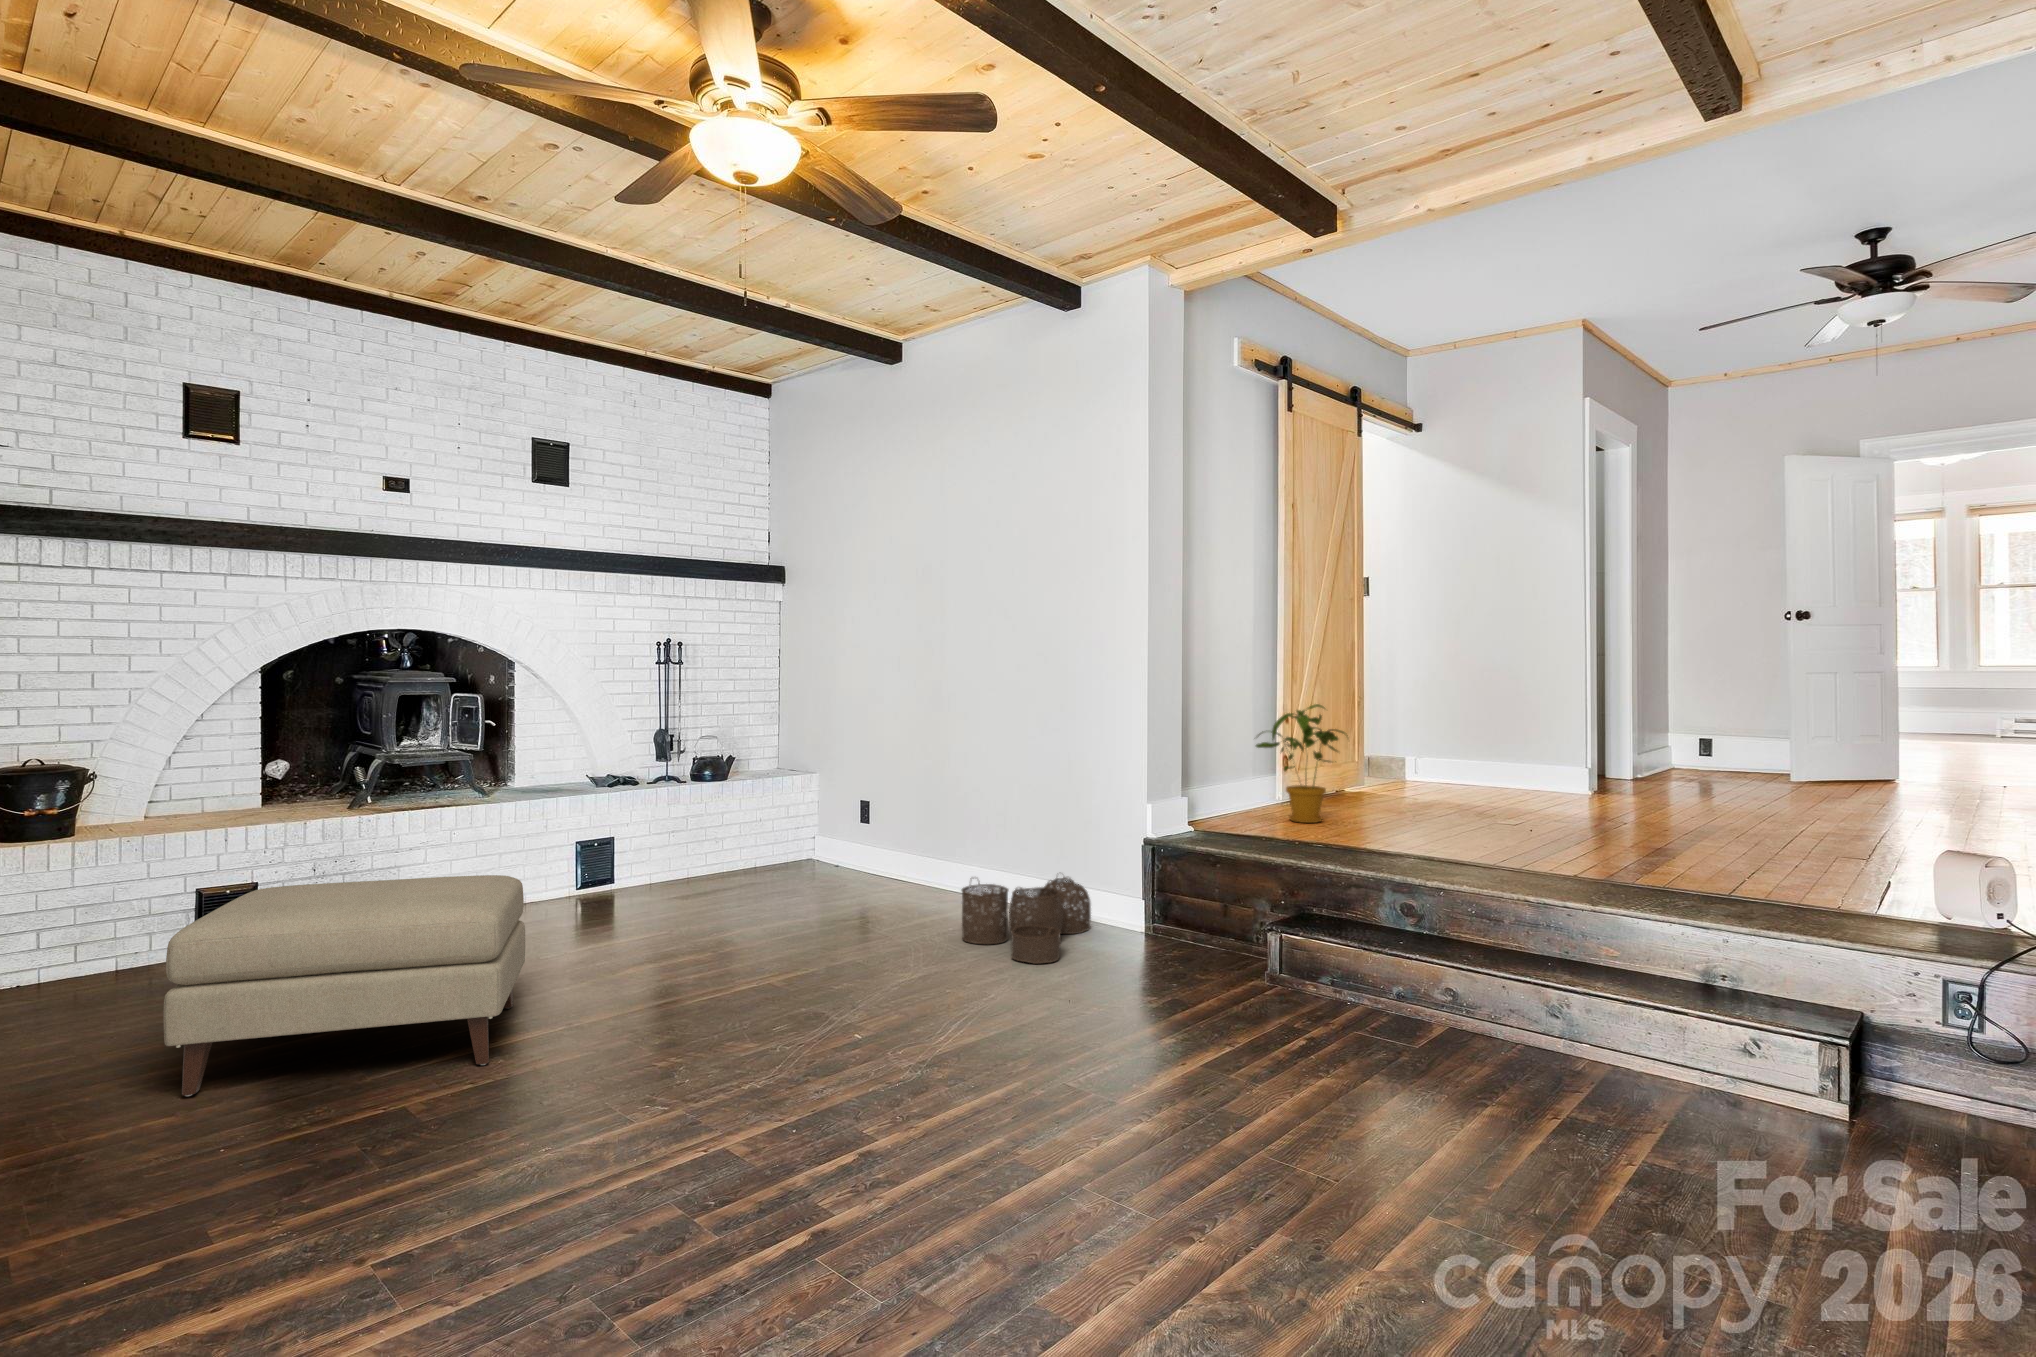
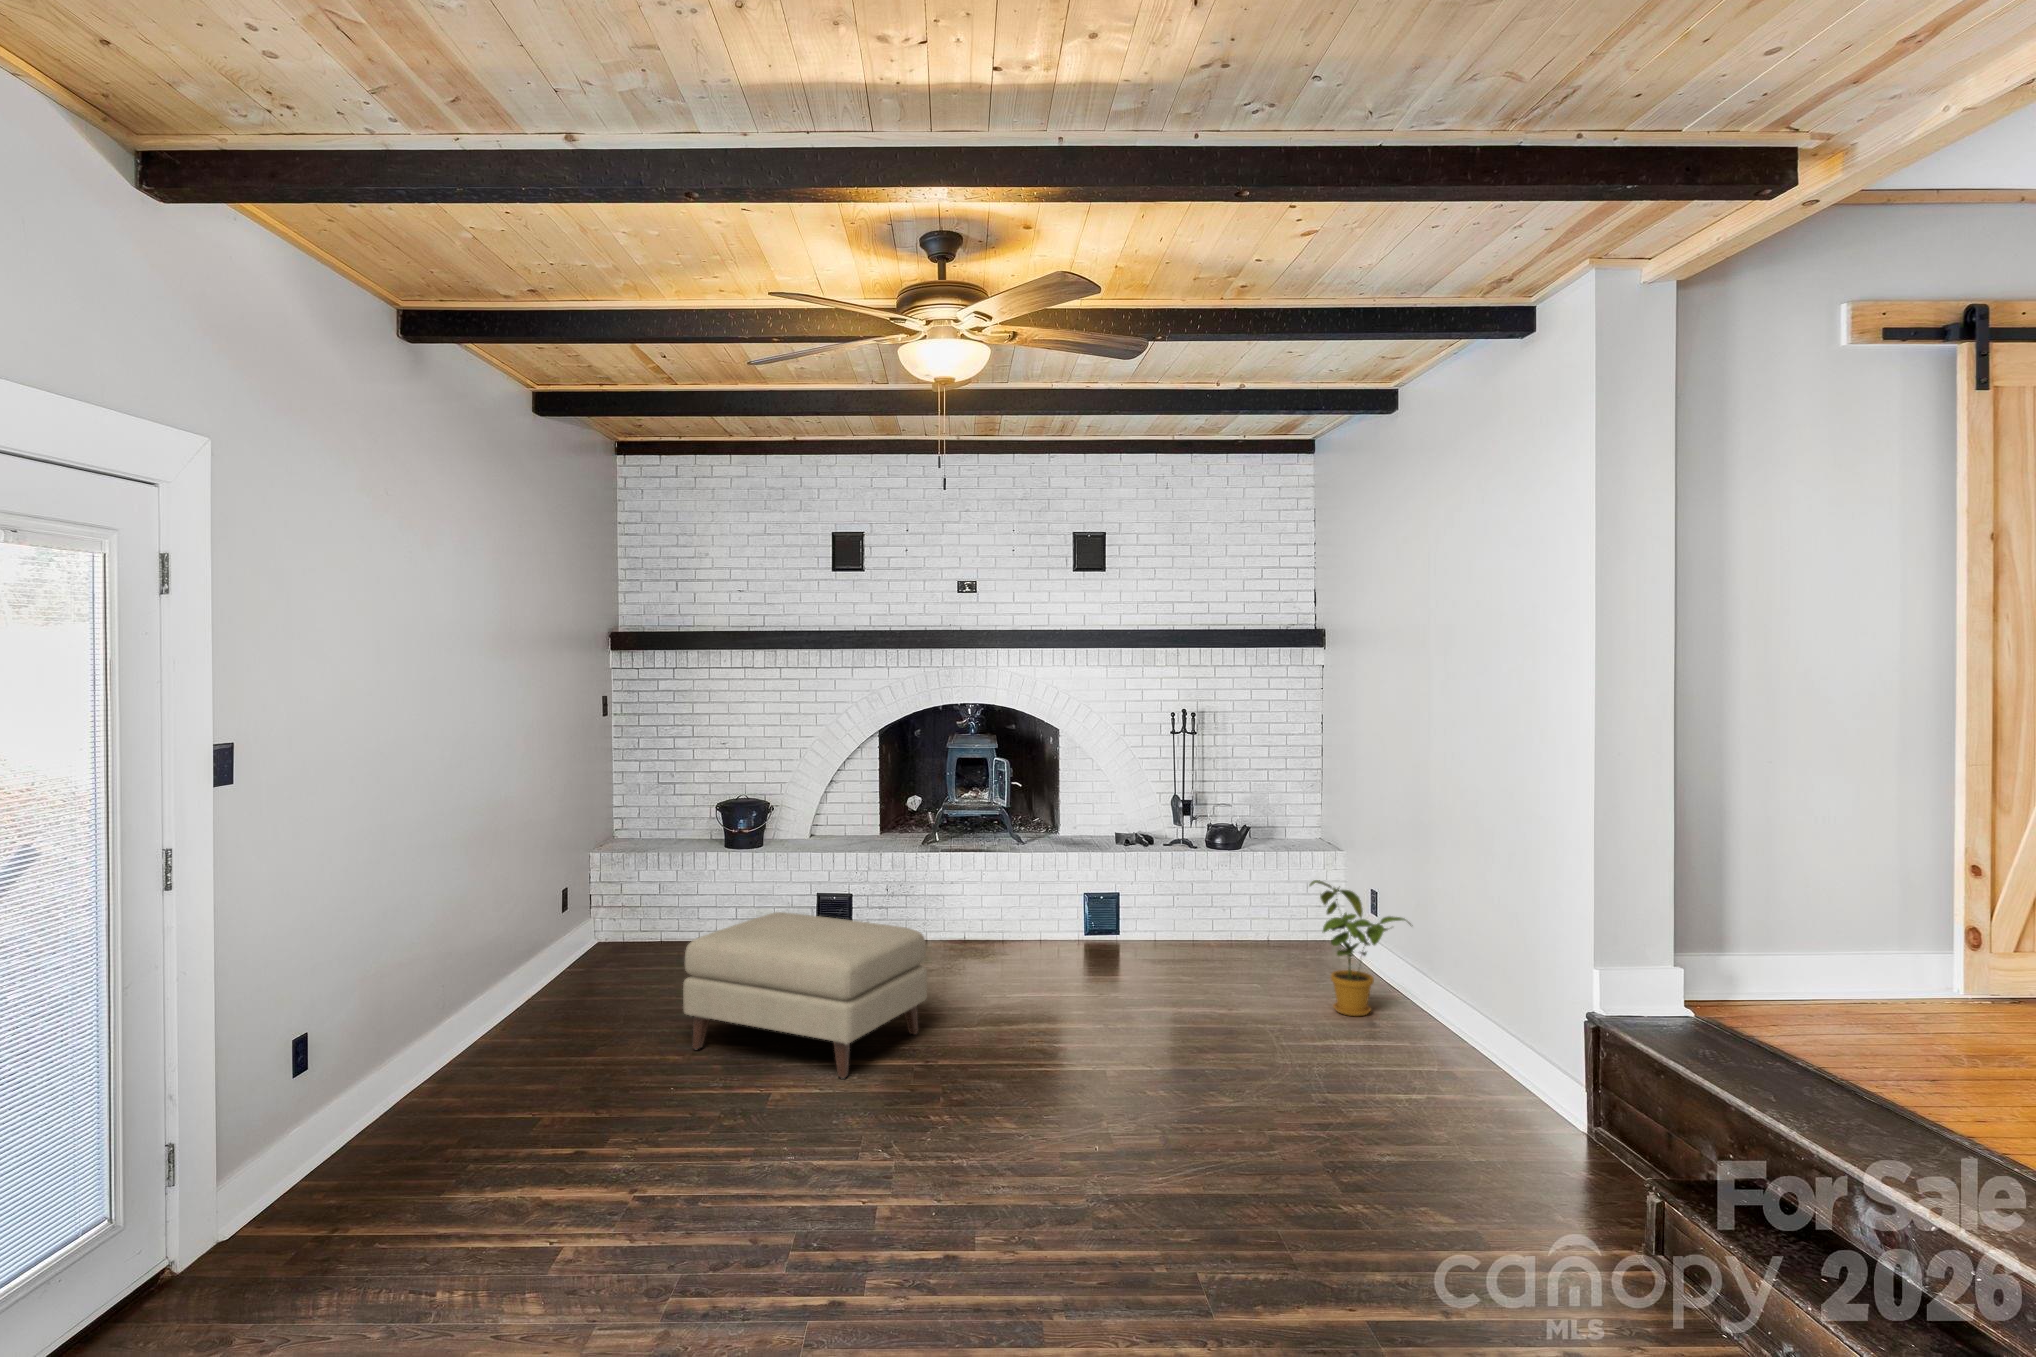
house plant: present [1256,704,1345,823] -> present [1310,880,1411,1016]
woven basket: present [962,877,1091,964] -> none [1335,1002,1508,1122]

